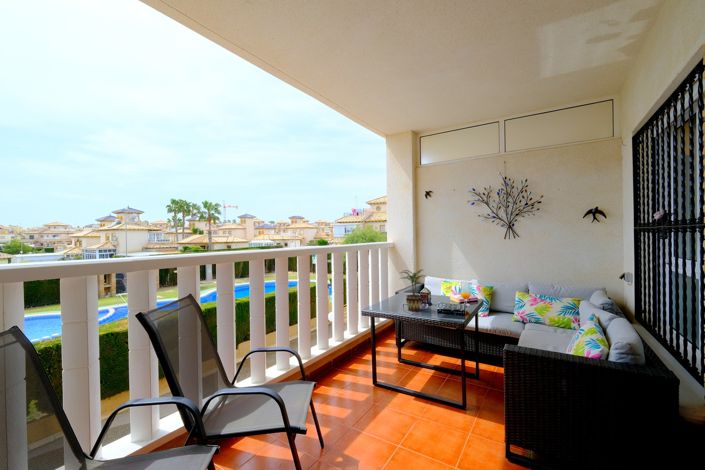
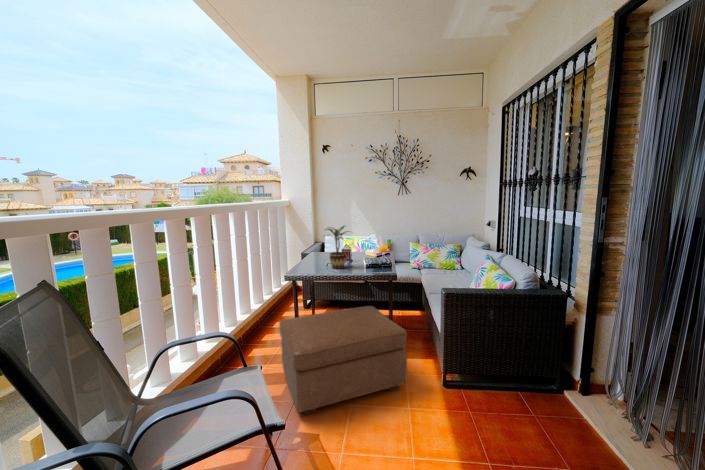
ottoman: none [345,352,464,449] -> present [280,306,407,415]

